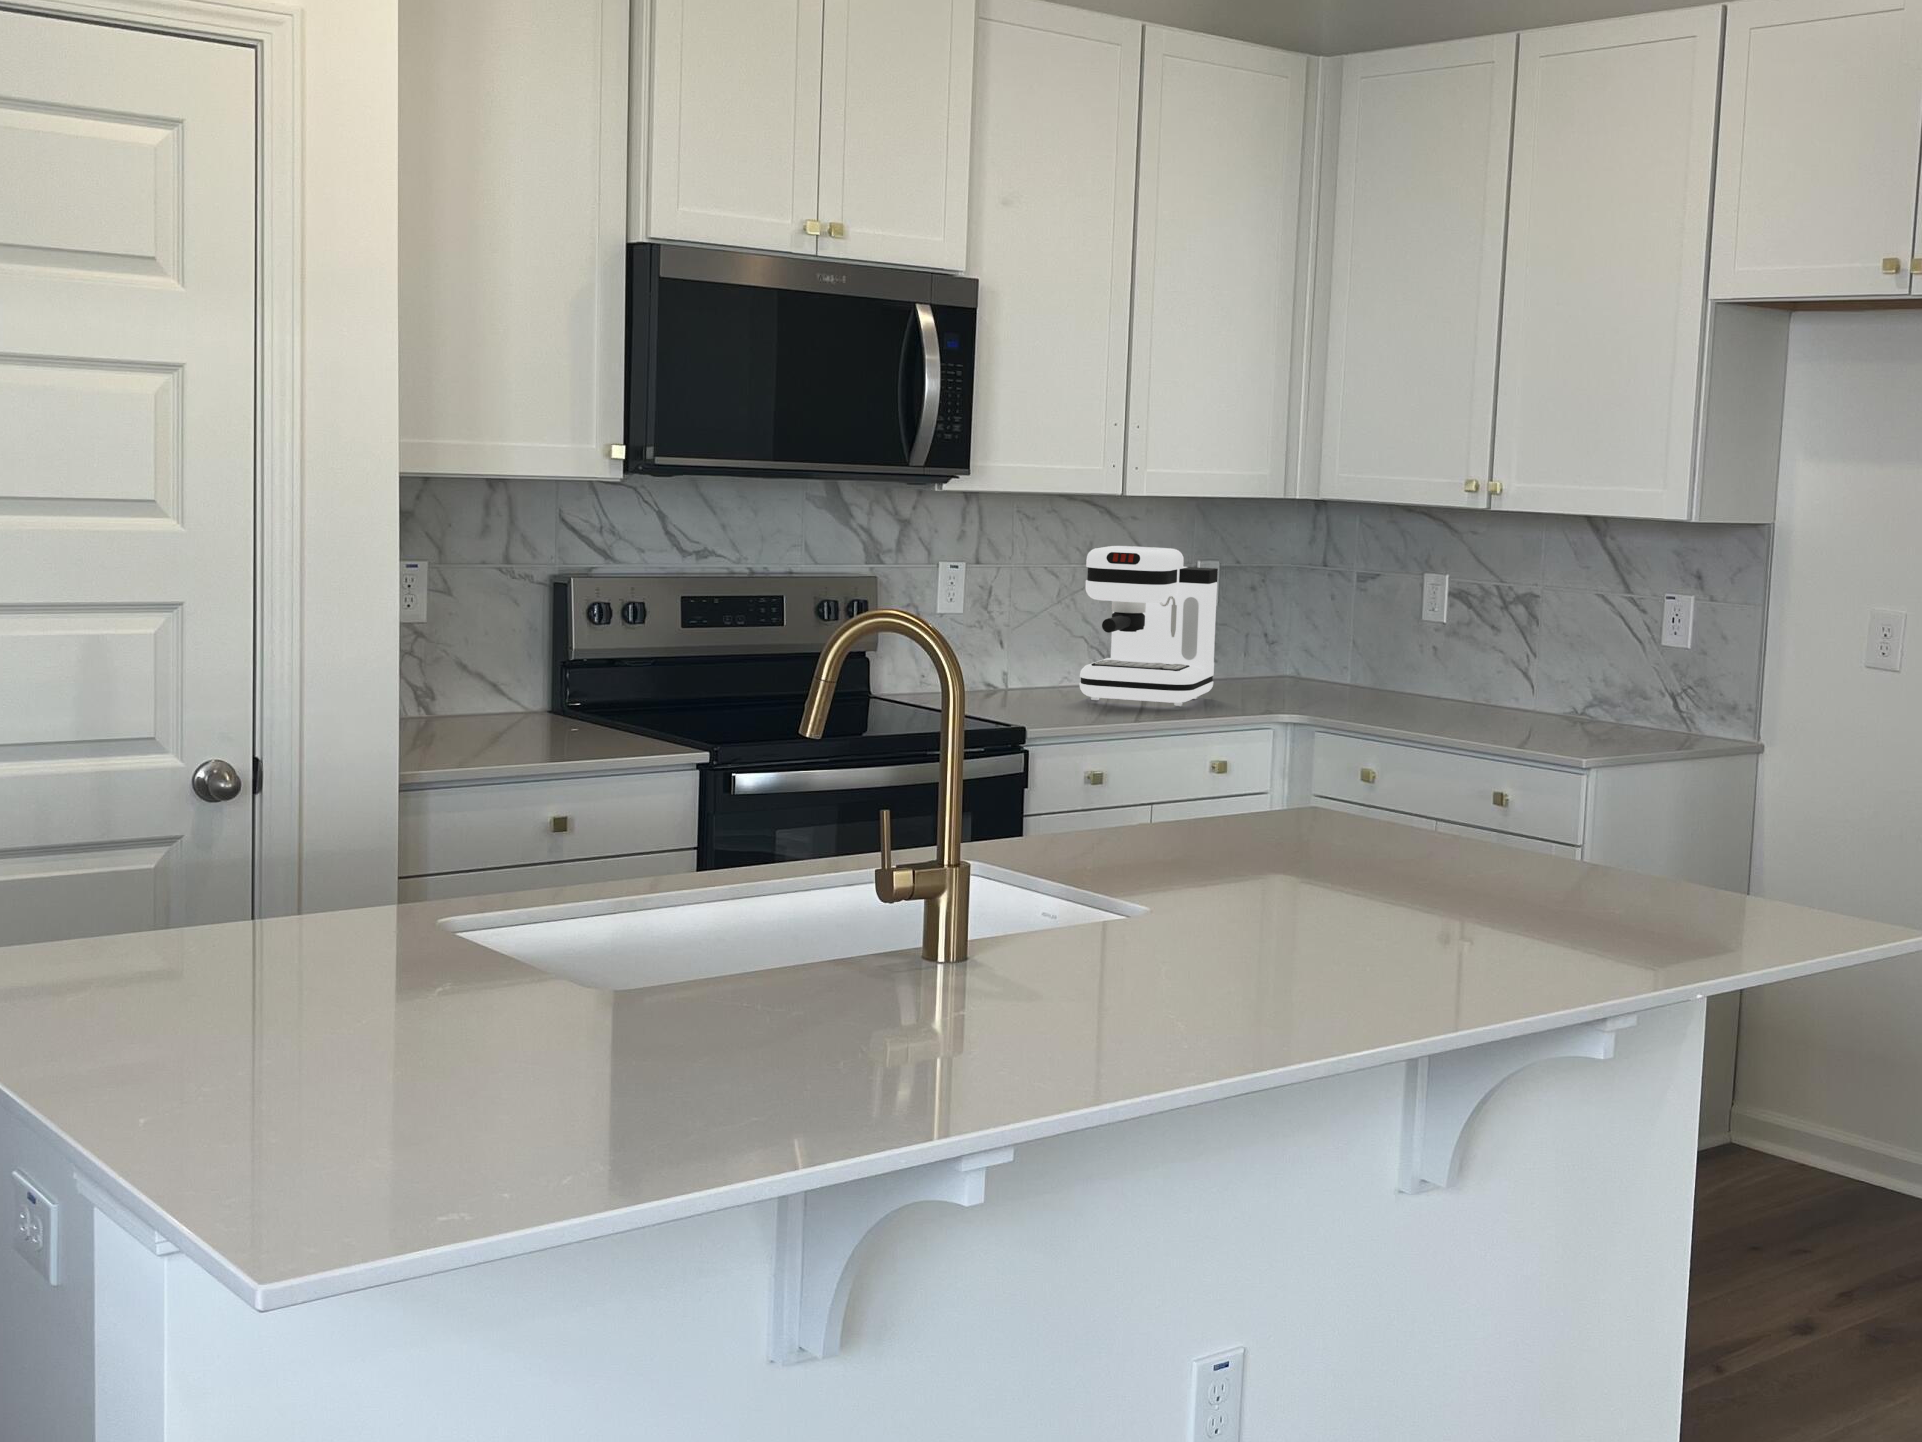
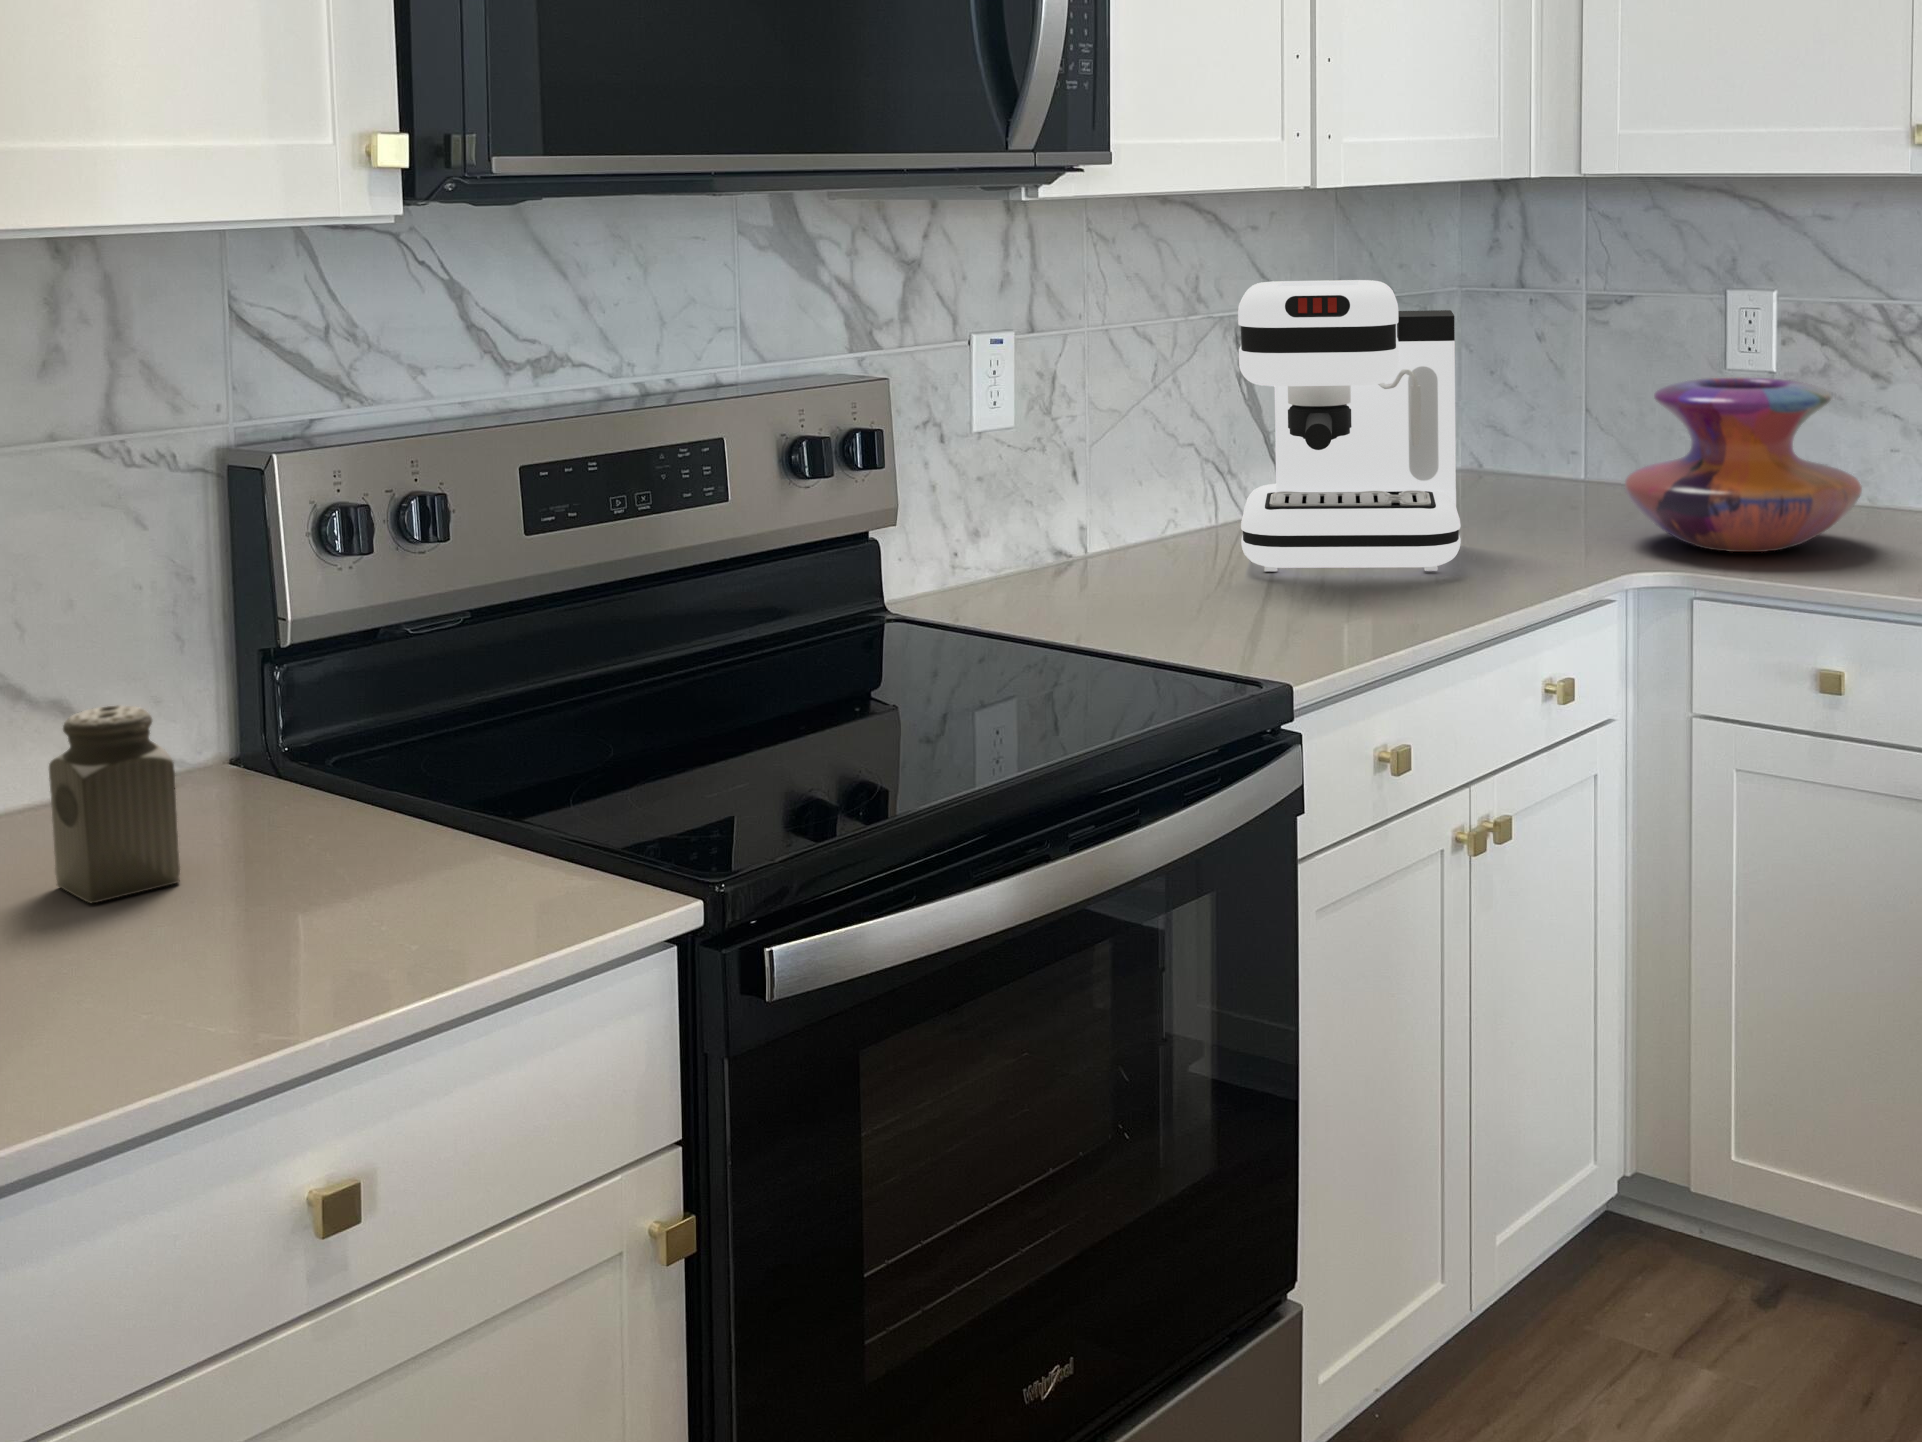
decorative vase: none [1304,618,1433,713] -> present [1625,377,1862,552]
salt shaker: none [474,664,520,735] -> present [49,705,180,903]

